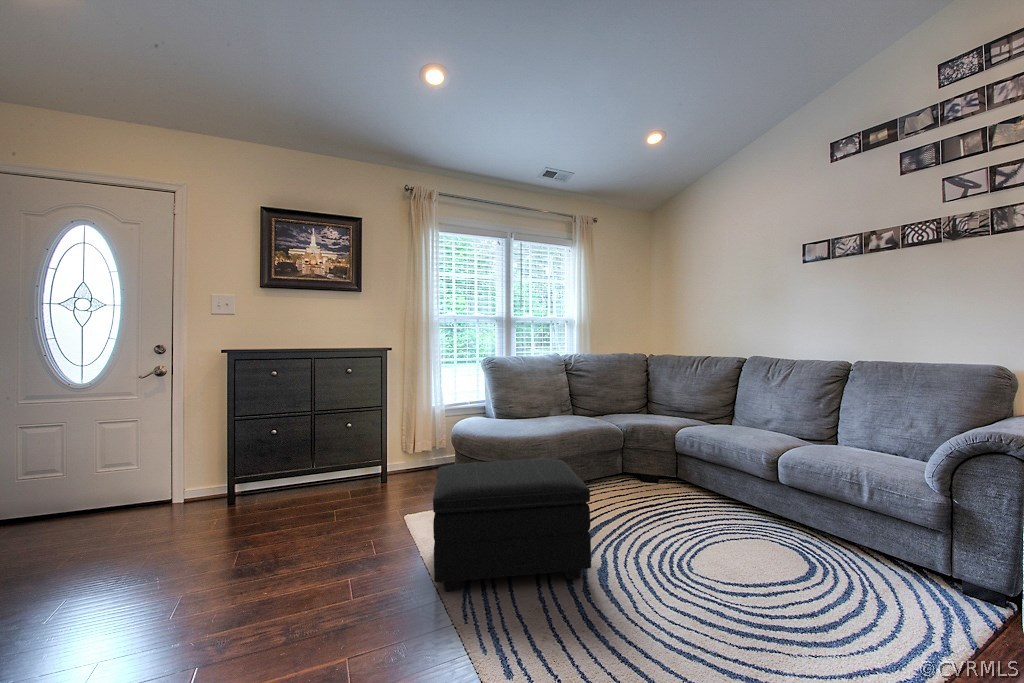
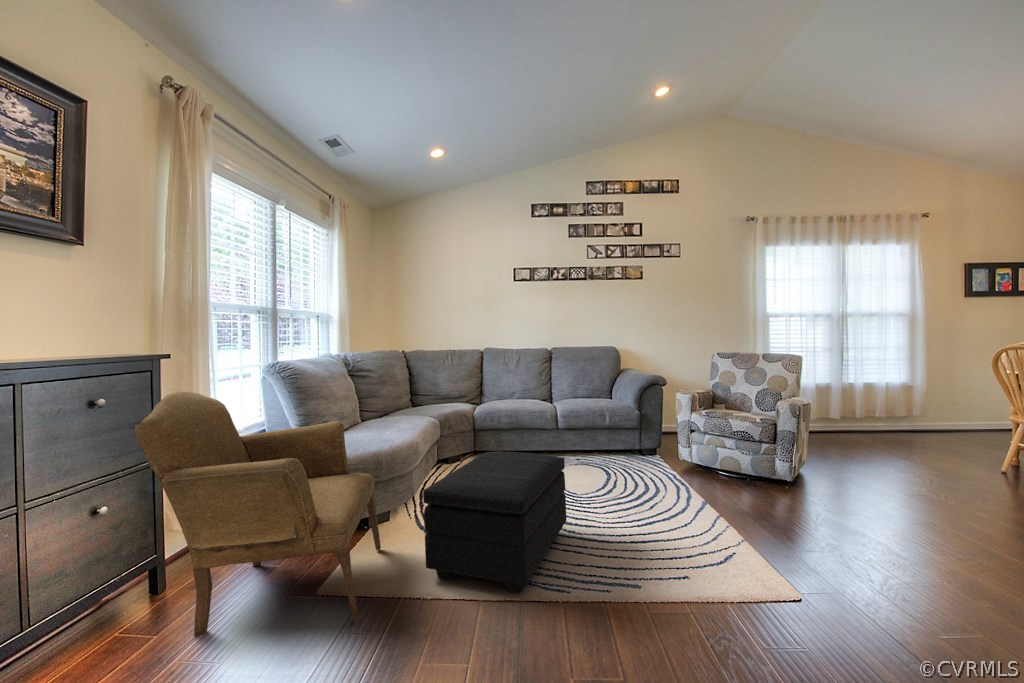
armchair: none [341,369,472,539] -> present [135,391,381,635]

